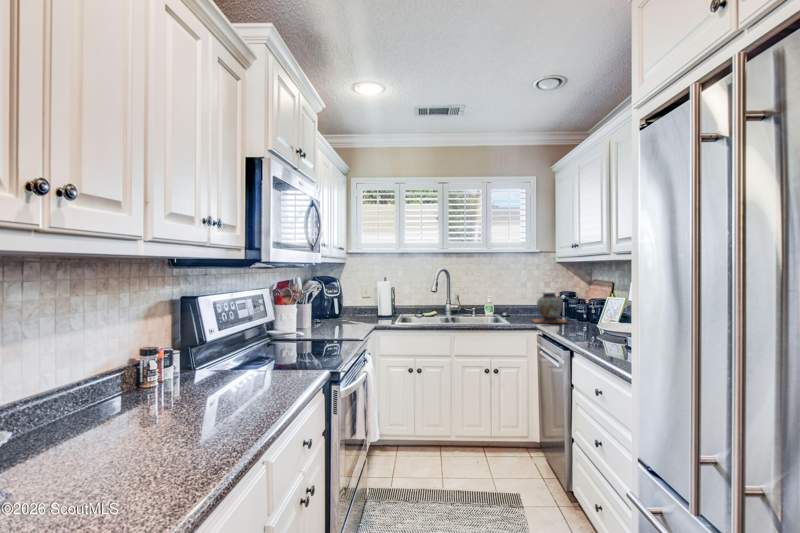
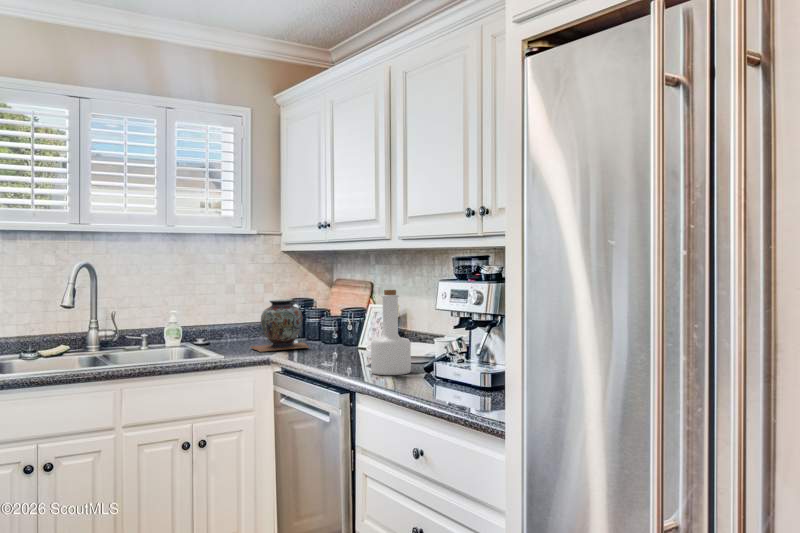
bottle: none [584,290,611,344] -> present [371,290,411,375]

